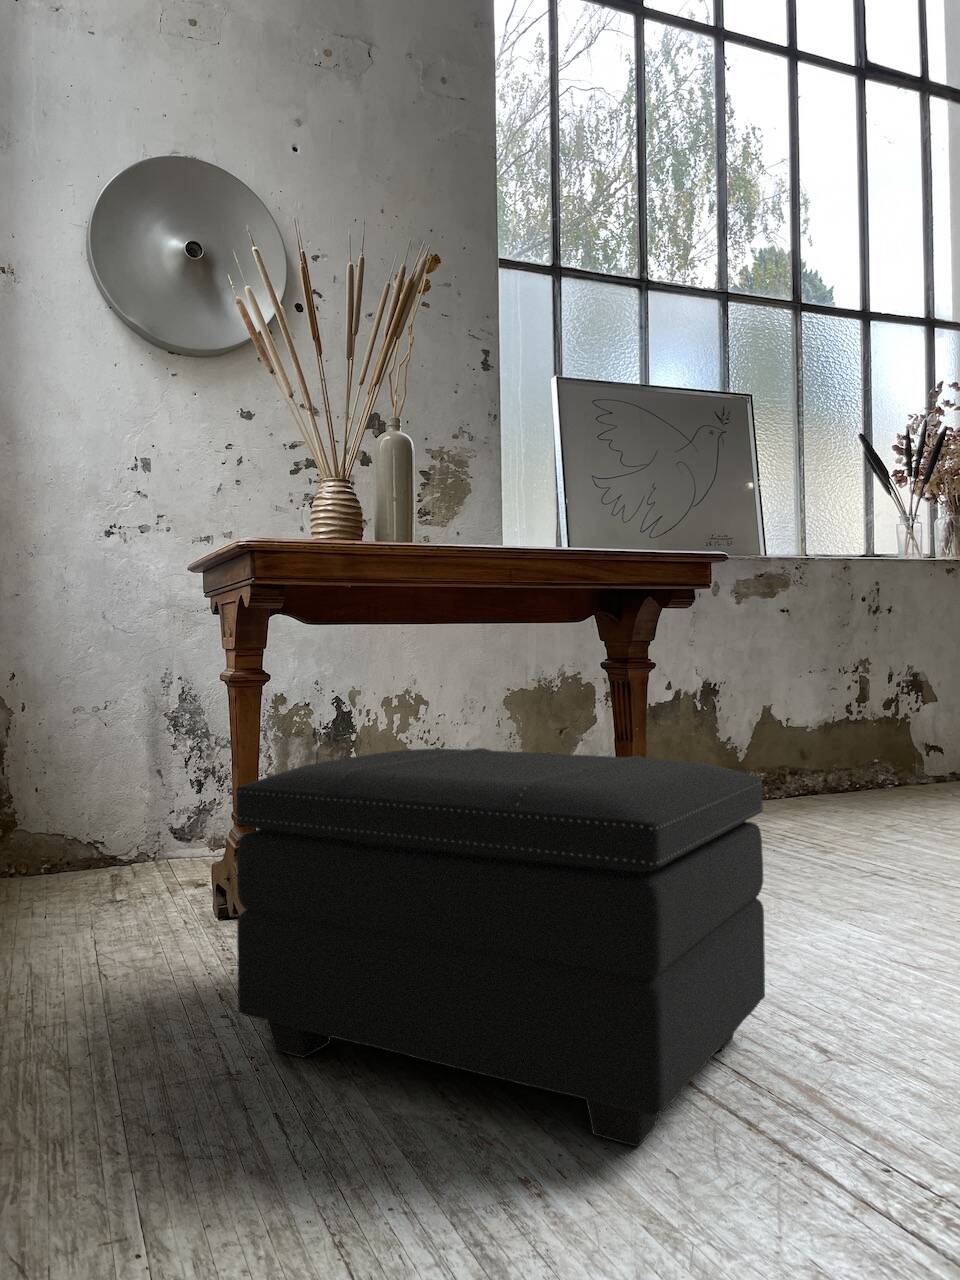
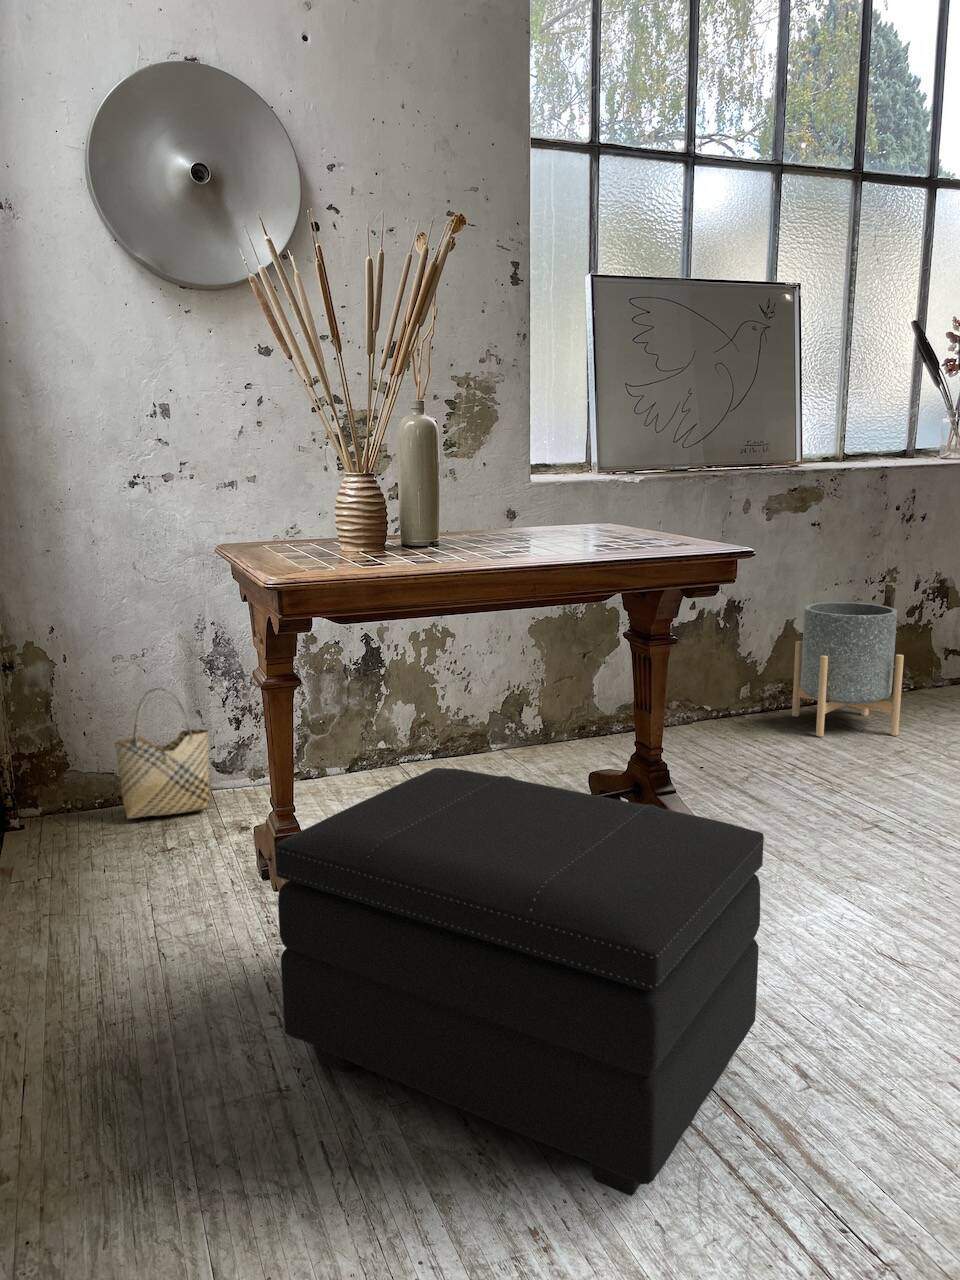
planter: none [777,686,889,818] -> present [792,602,904,737]
woven basket: none [62,741,167,879] -> present [114,688,211,819]

